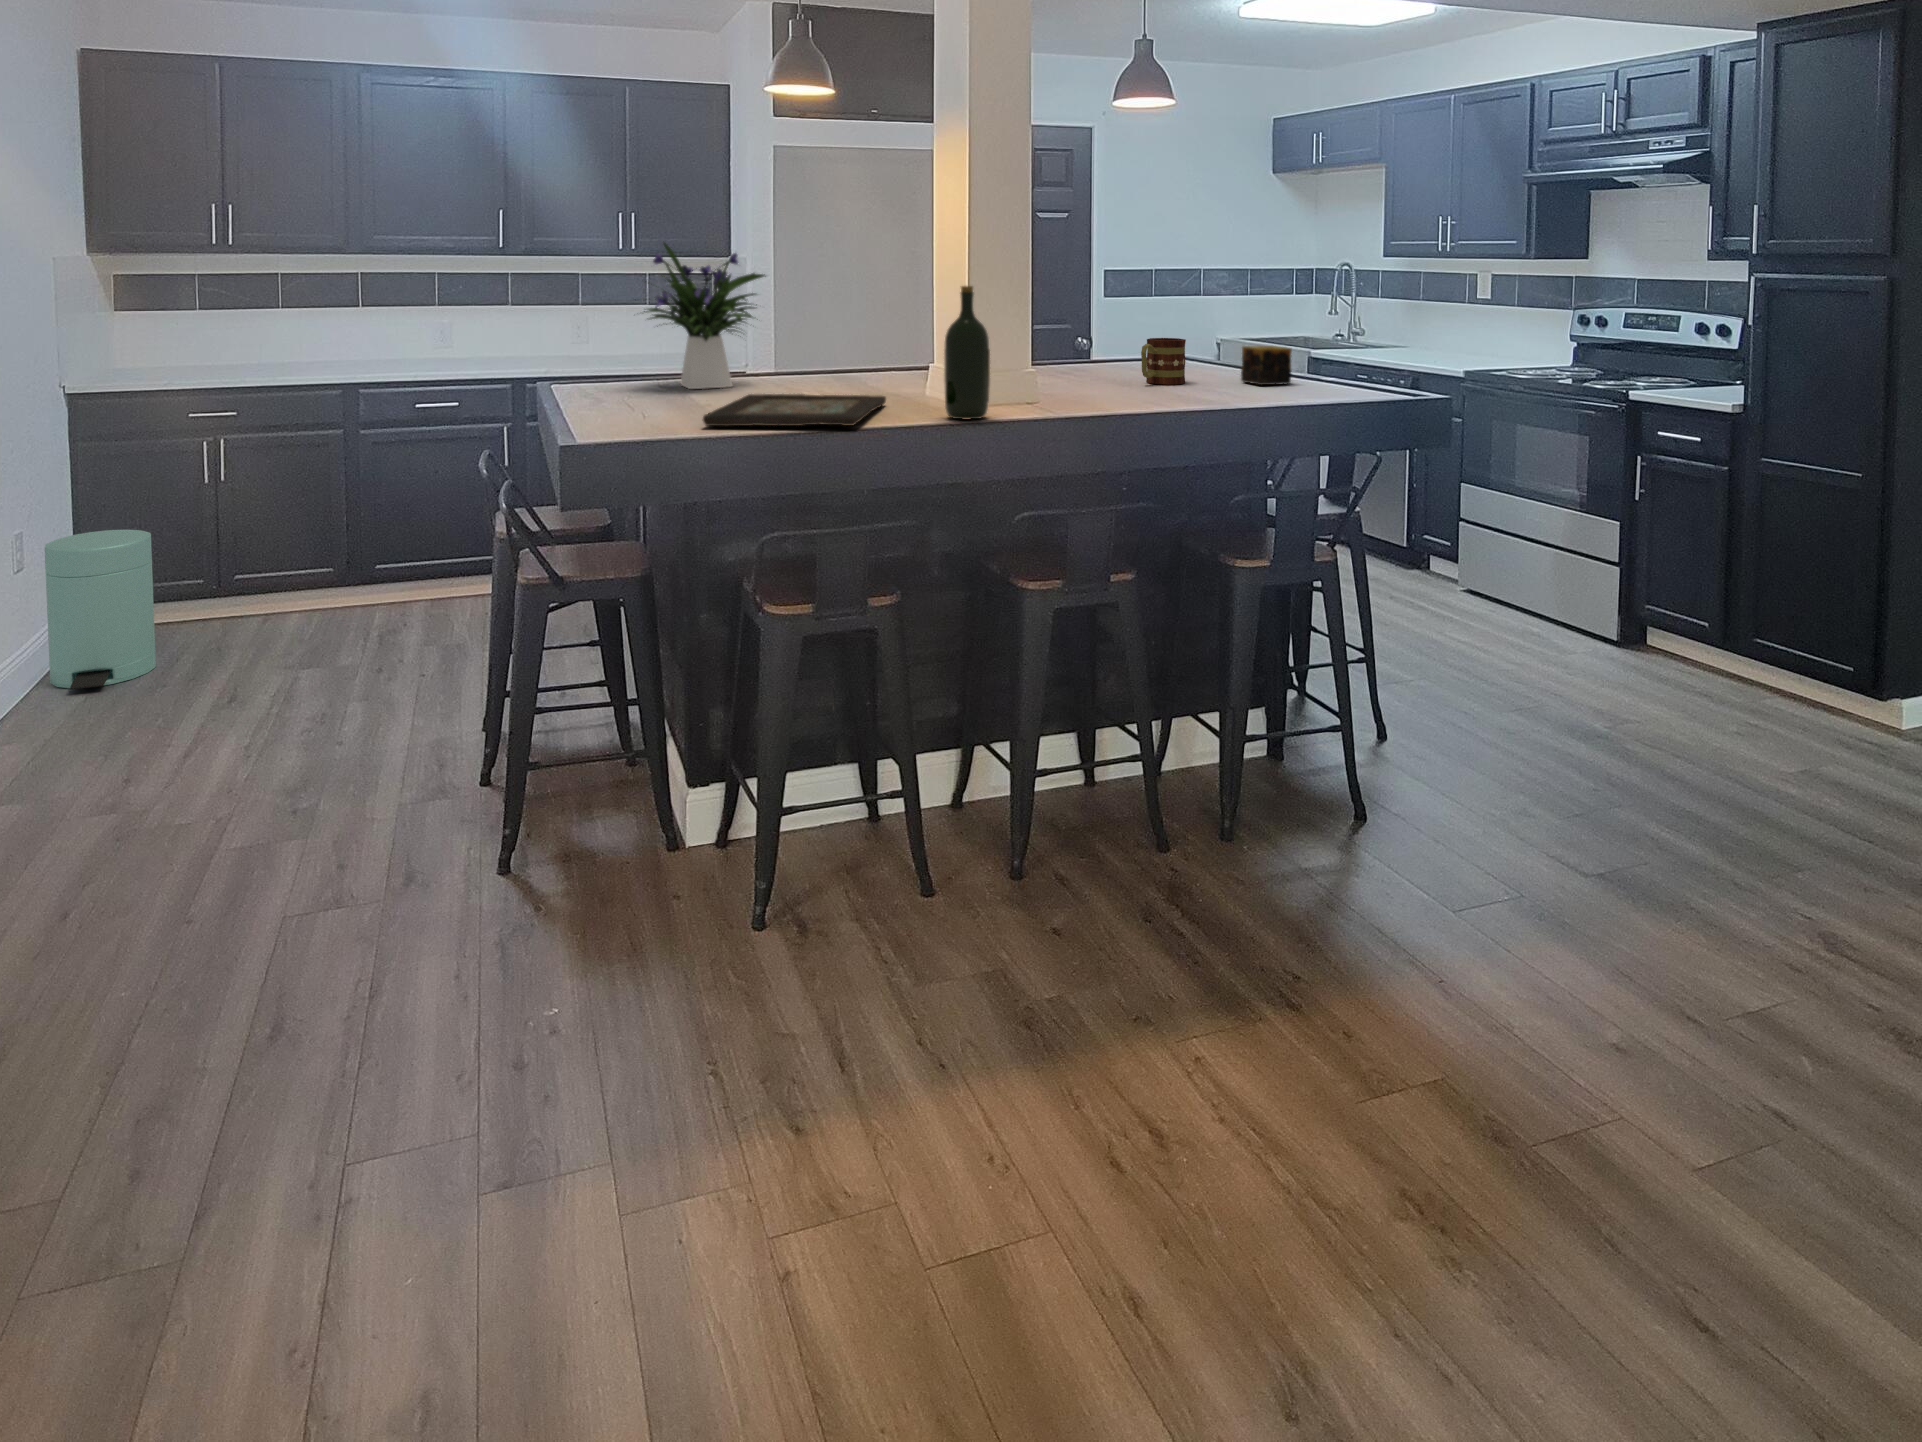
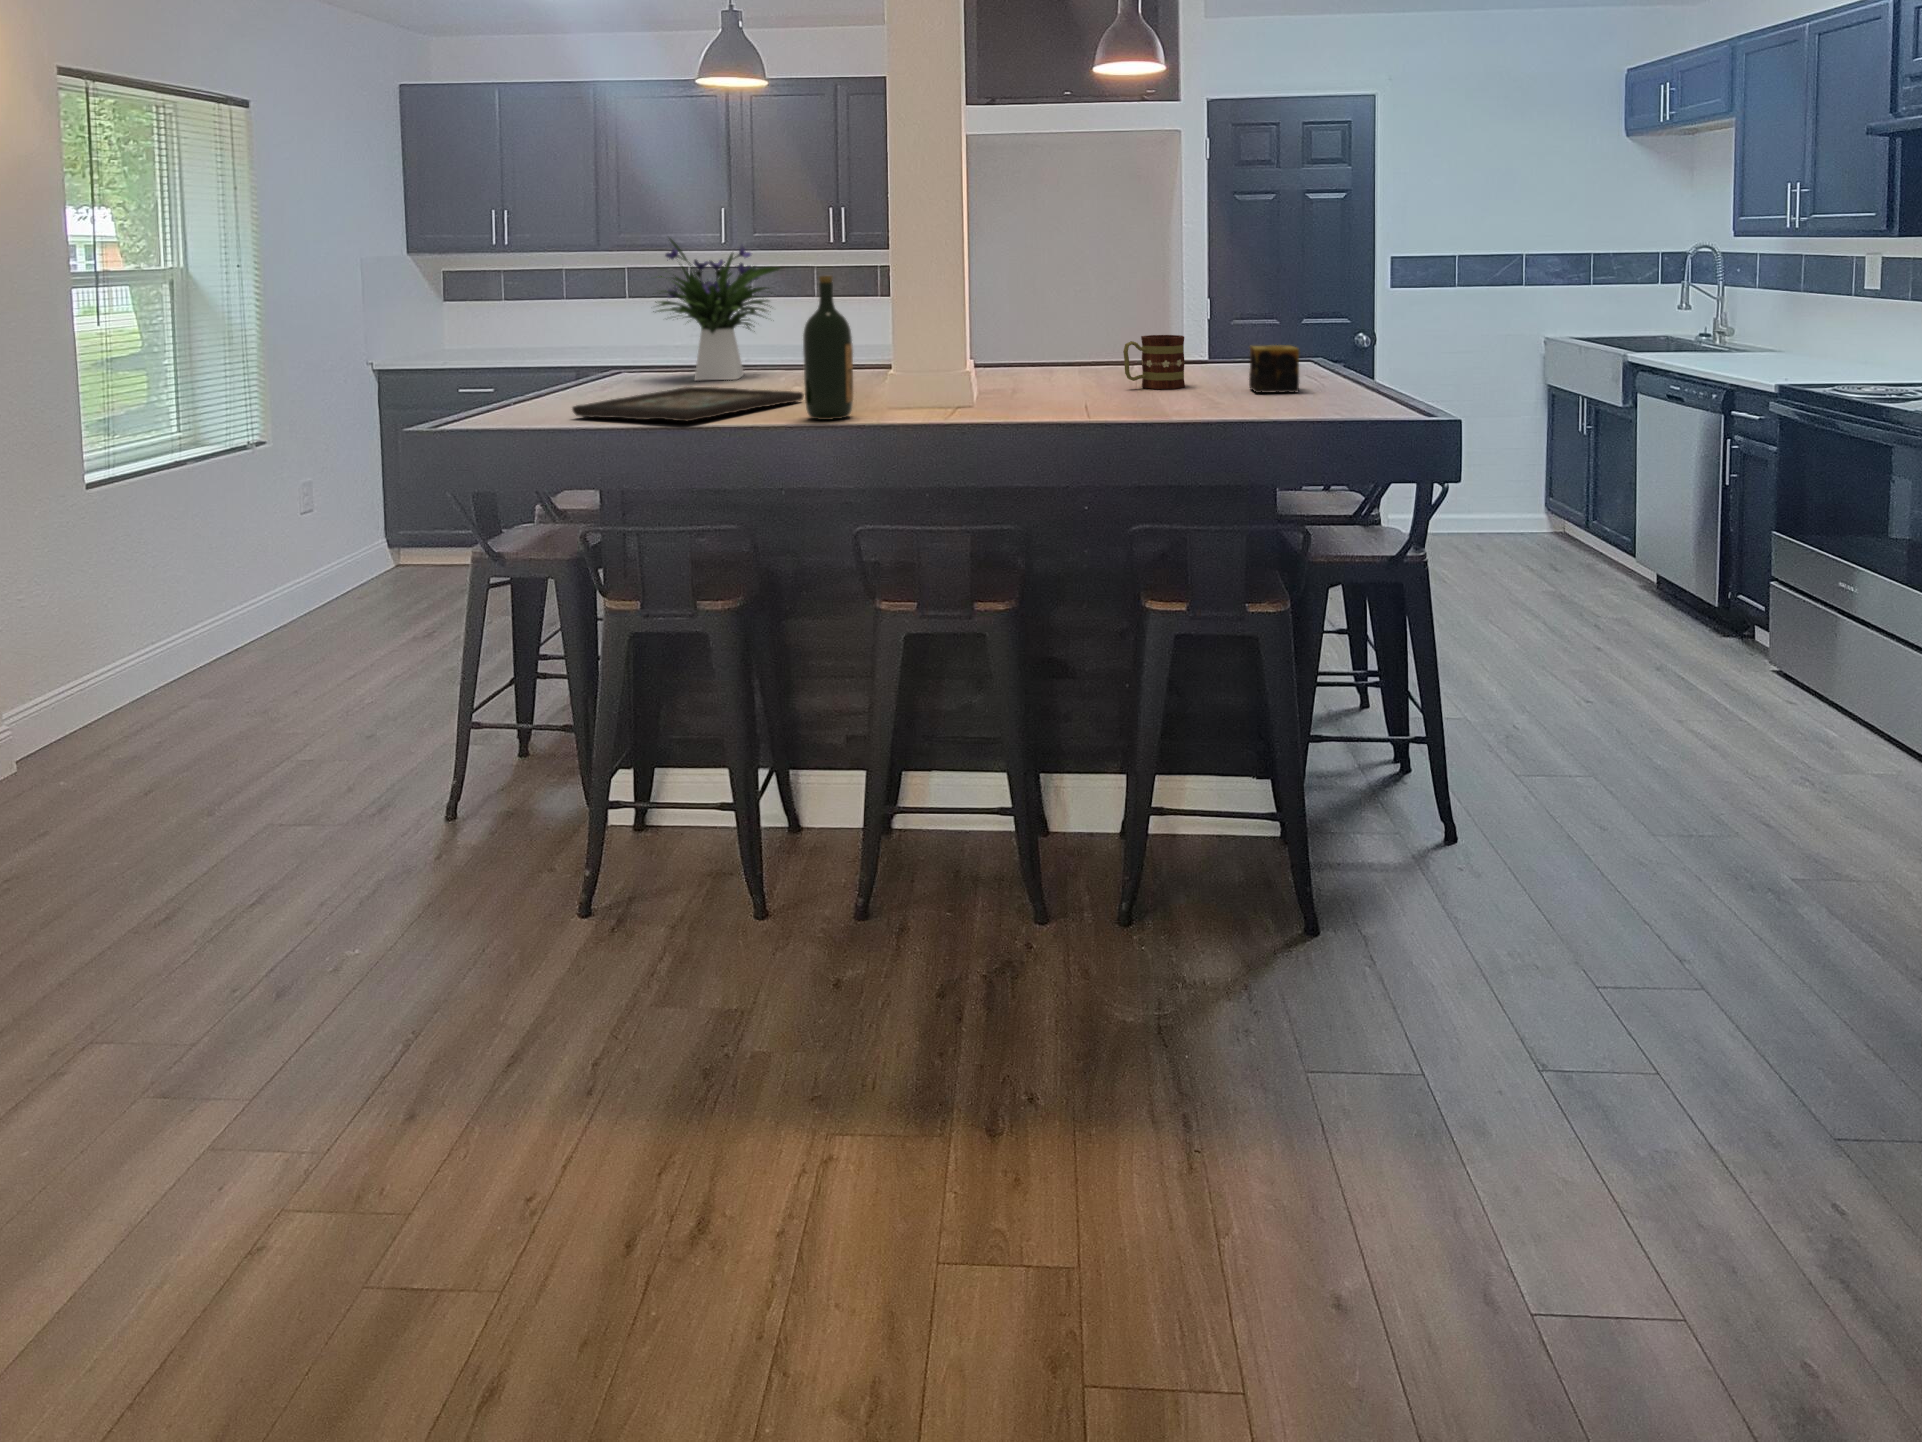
trash can: present [45,530,156,690] -> none [328,486,415,614]

